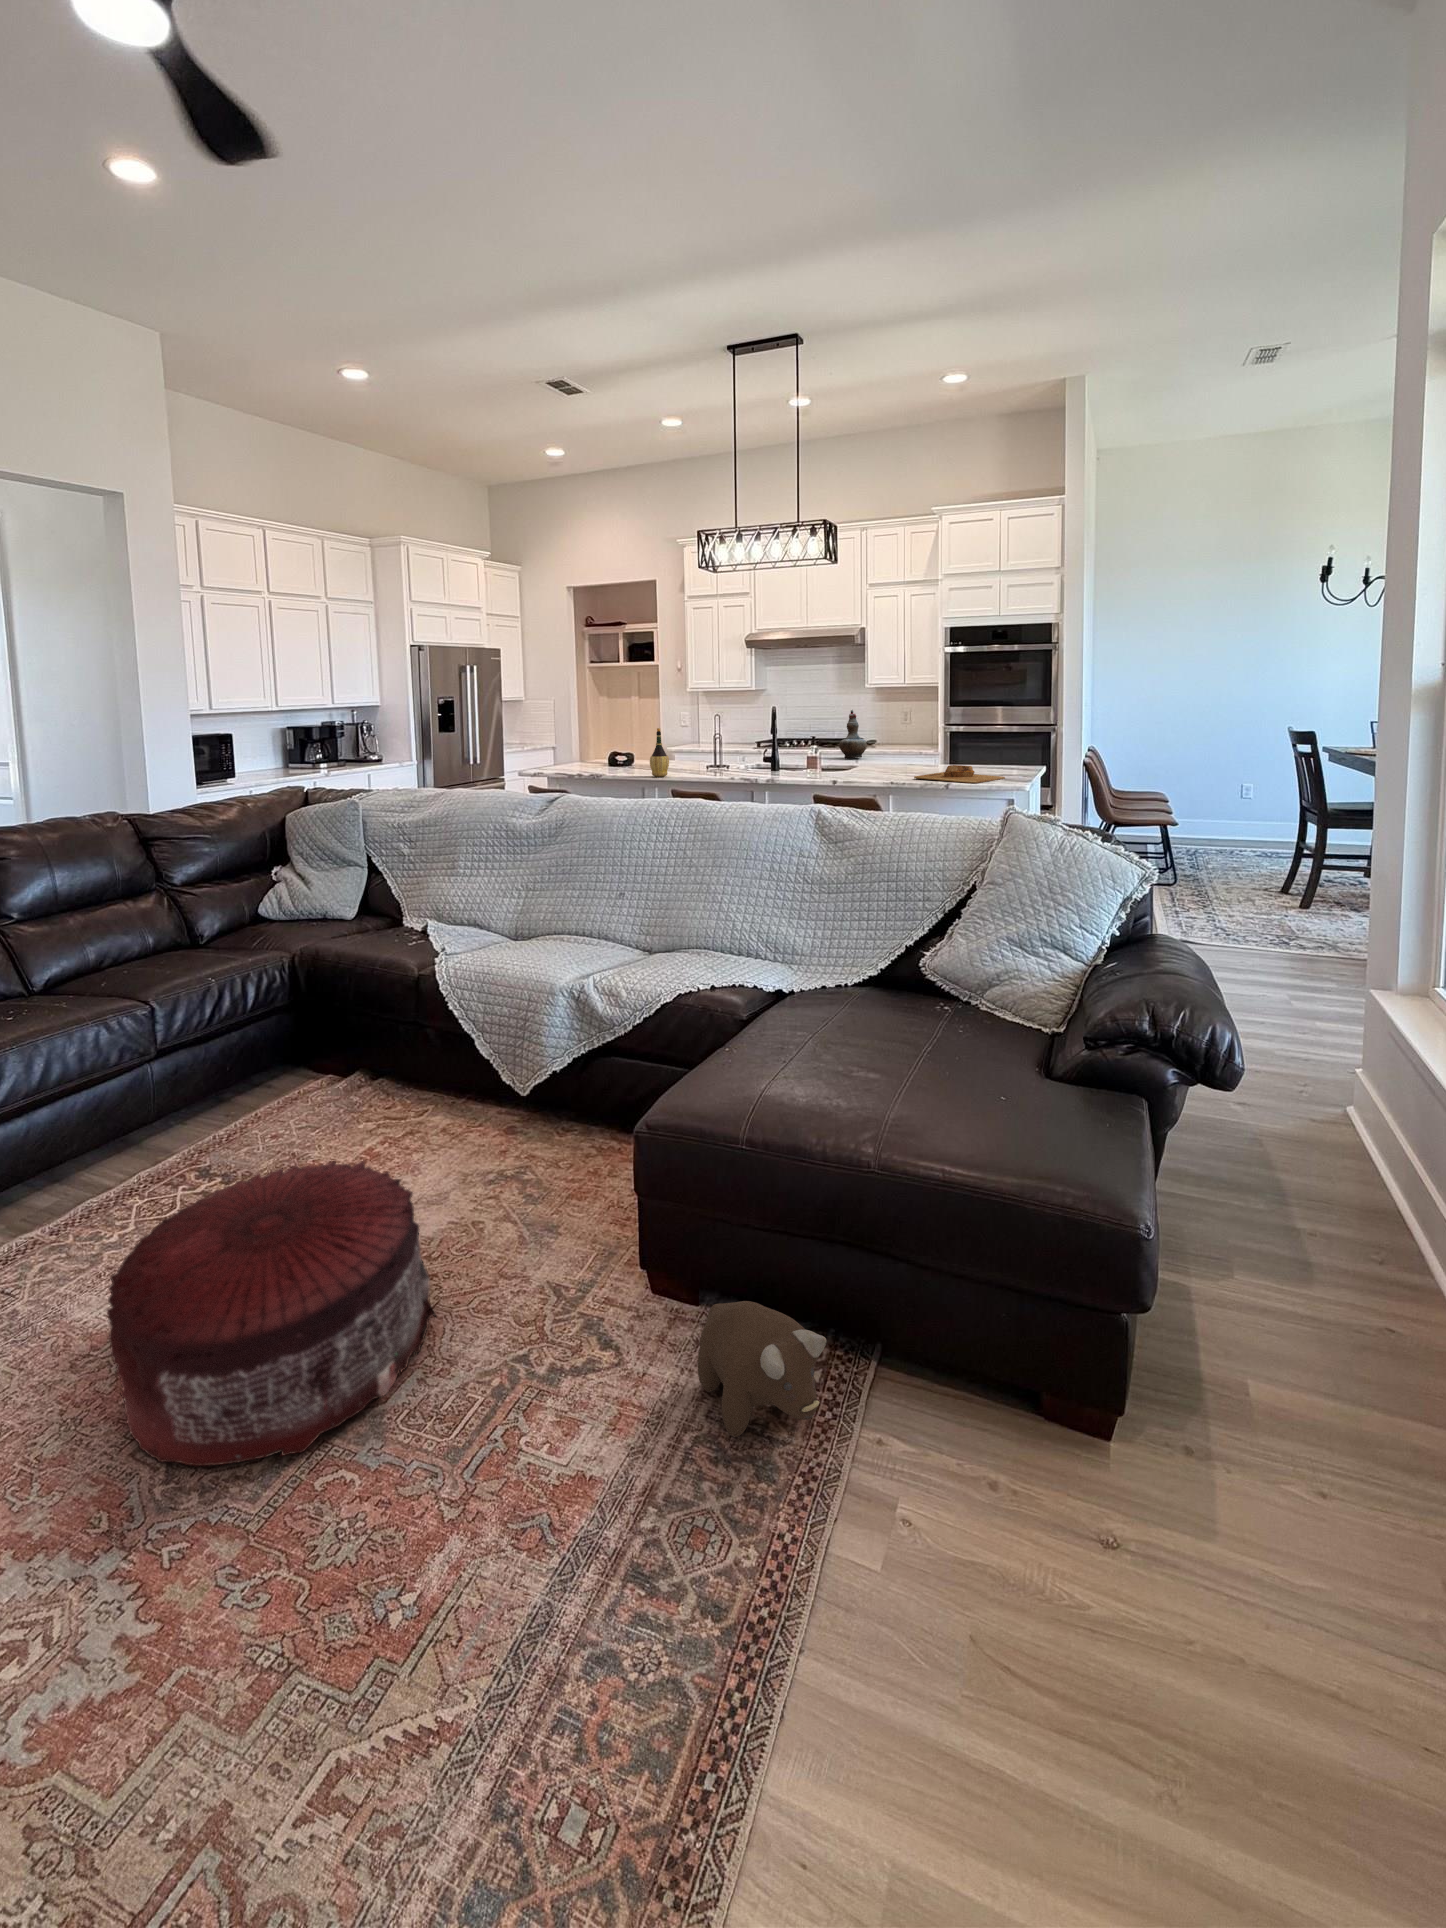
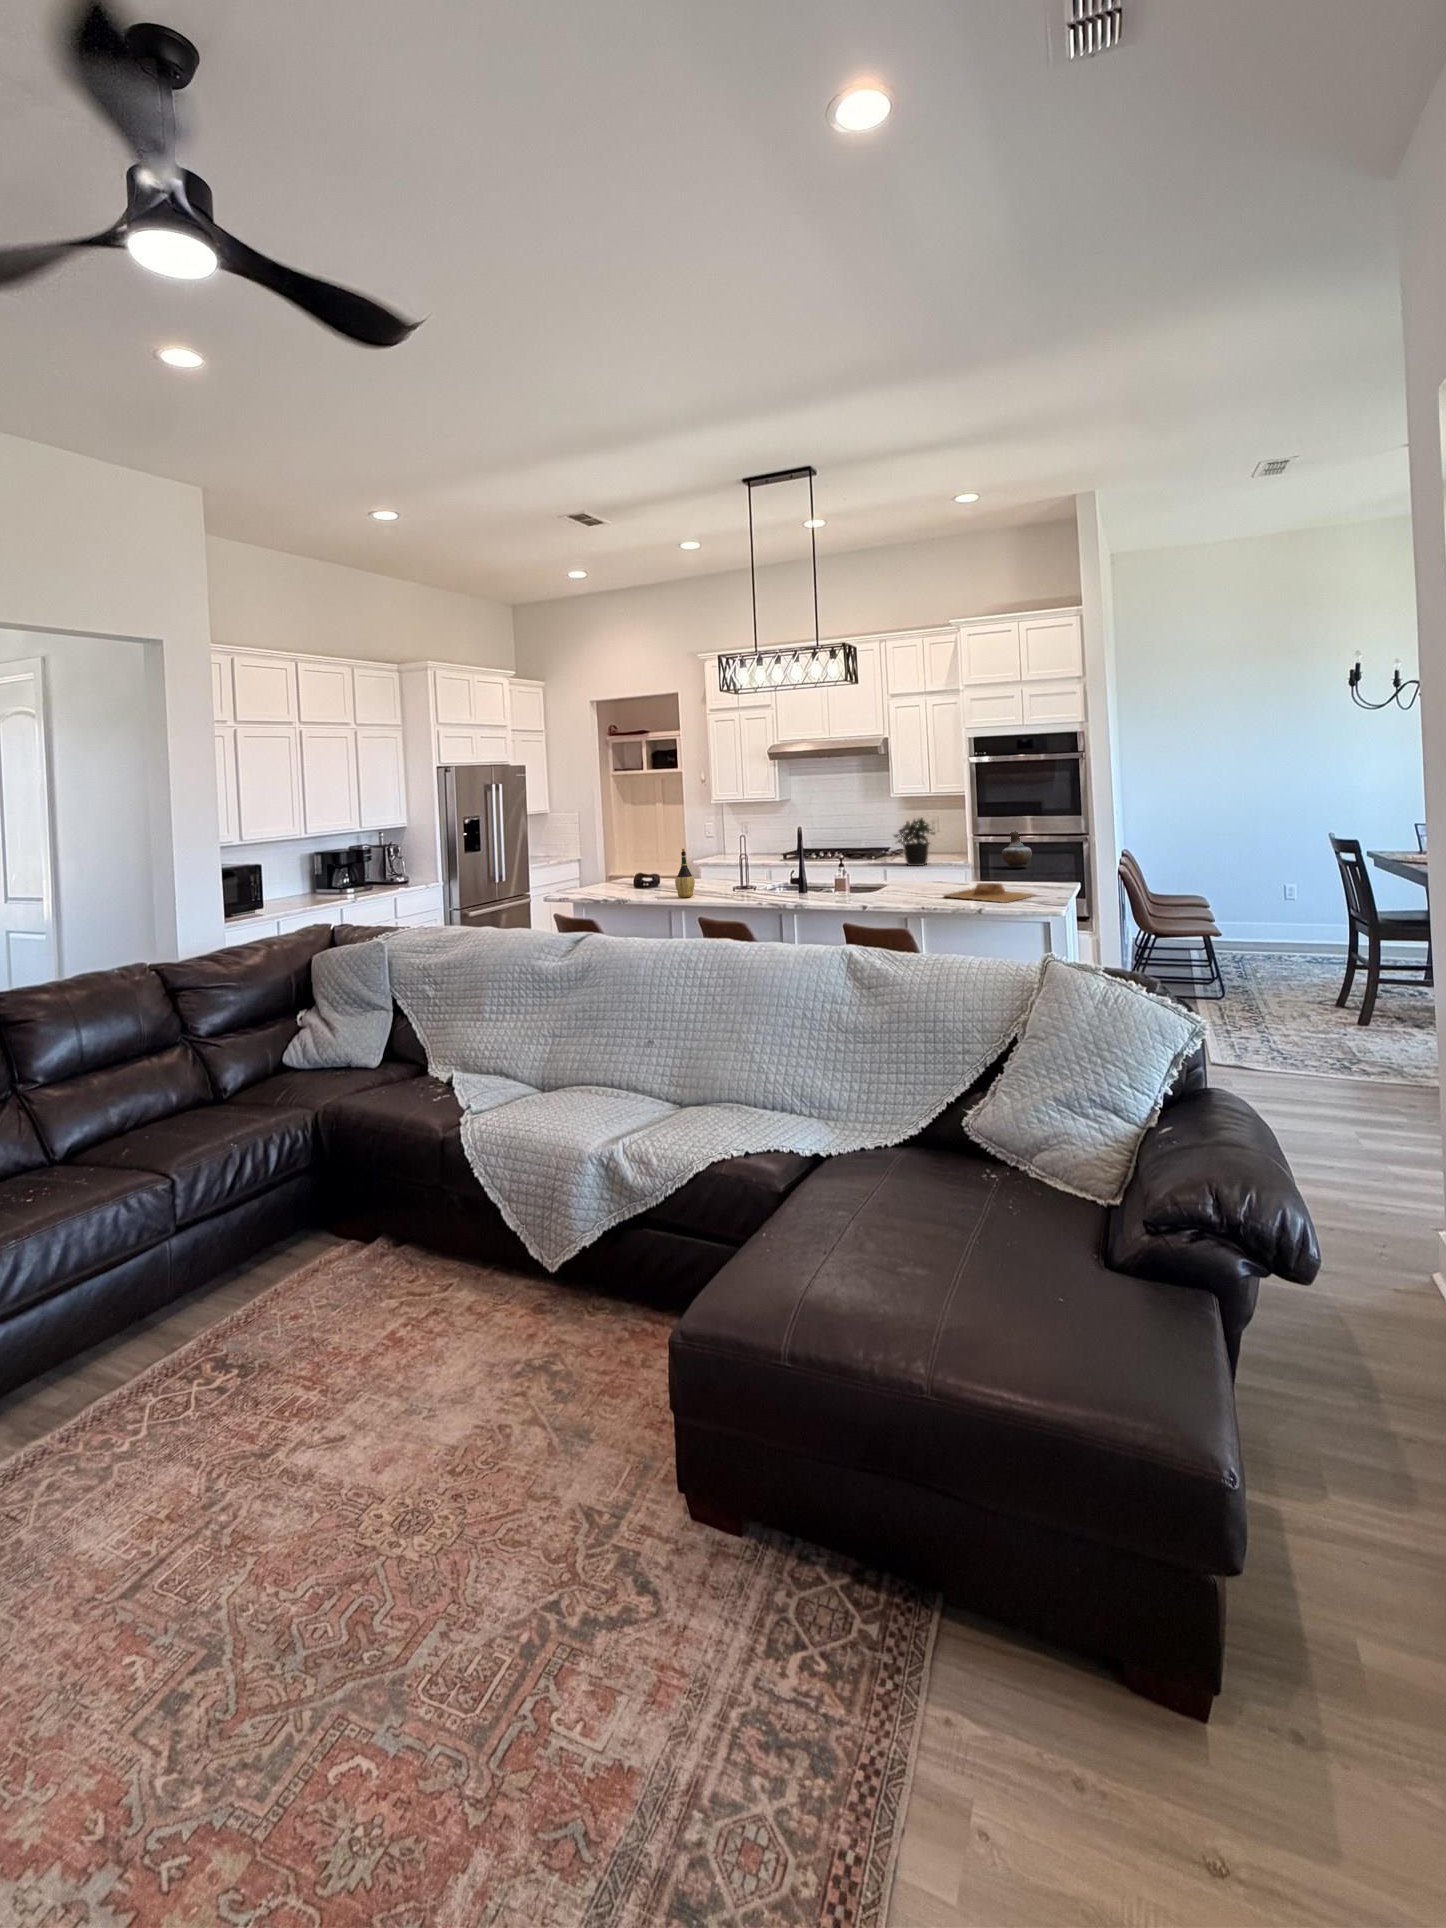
potted plant: none [867,707,910,756] -> present [894,818,935,866]
decorative vase: present [839,710,867,758] -> present [1002,831,1032,868]
pouf: present [107,1161,436,1466] -> none [112,1364,461,1750]
plush toy: present [698,1301,826,1437] -> none [743,1541,884,1715]

